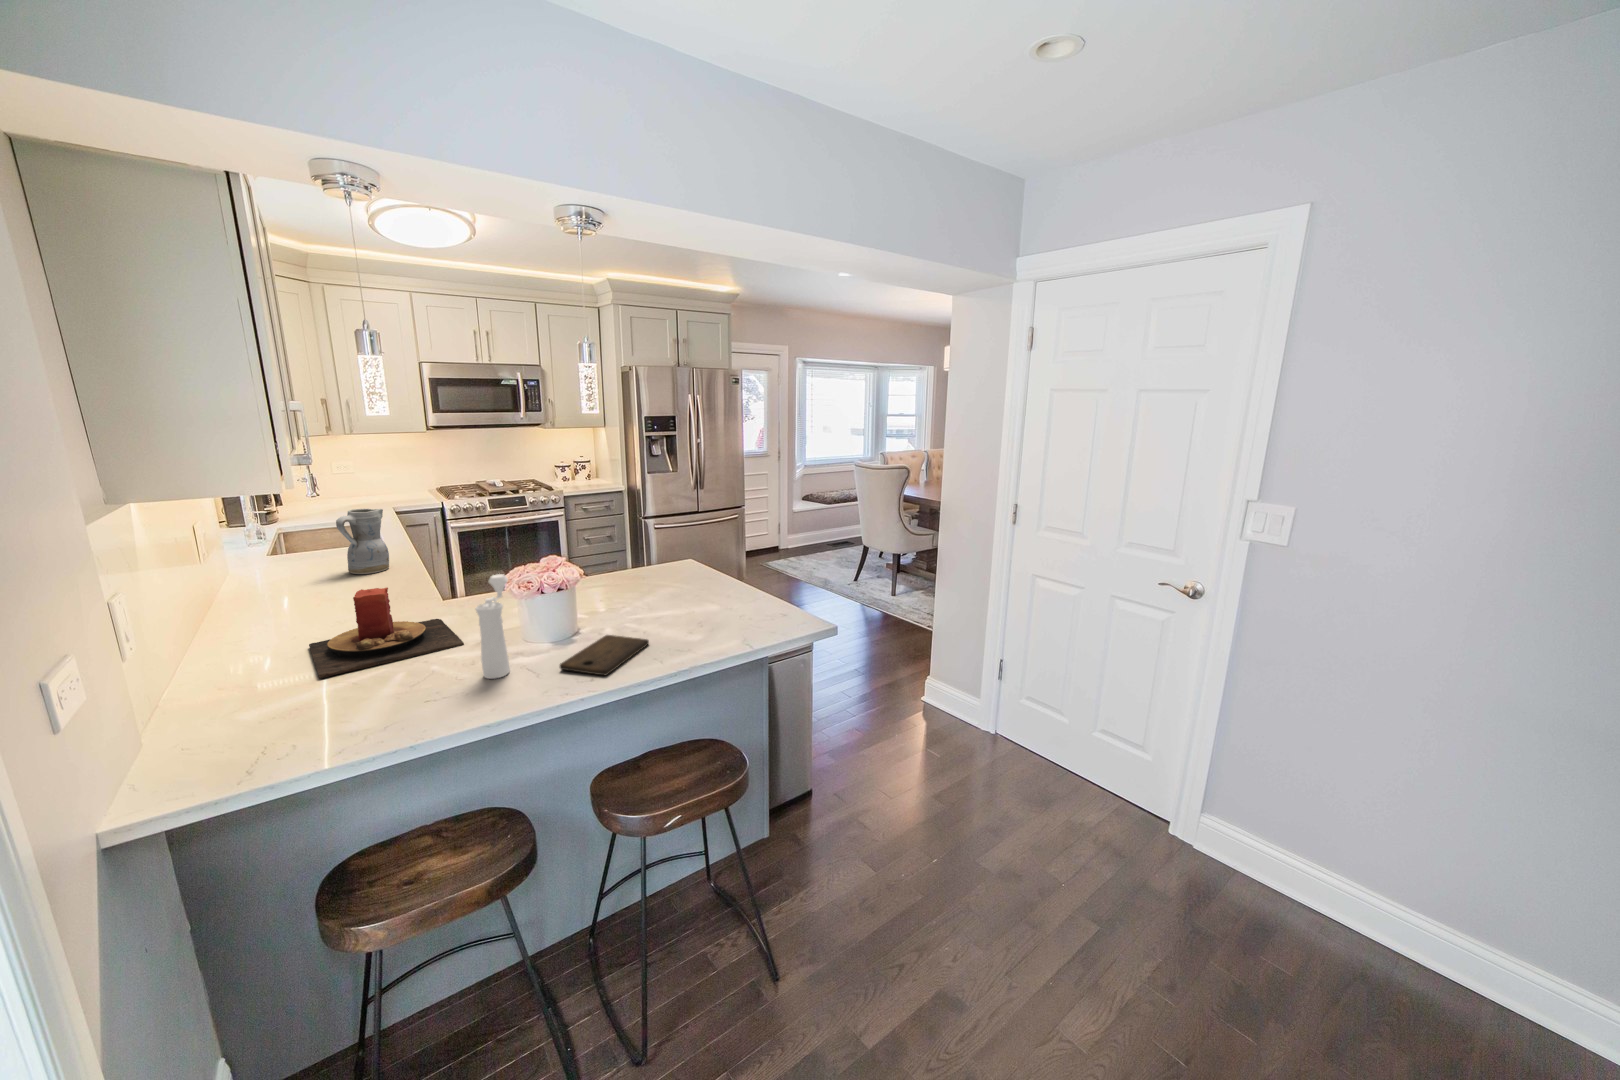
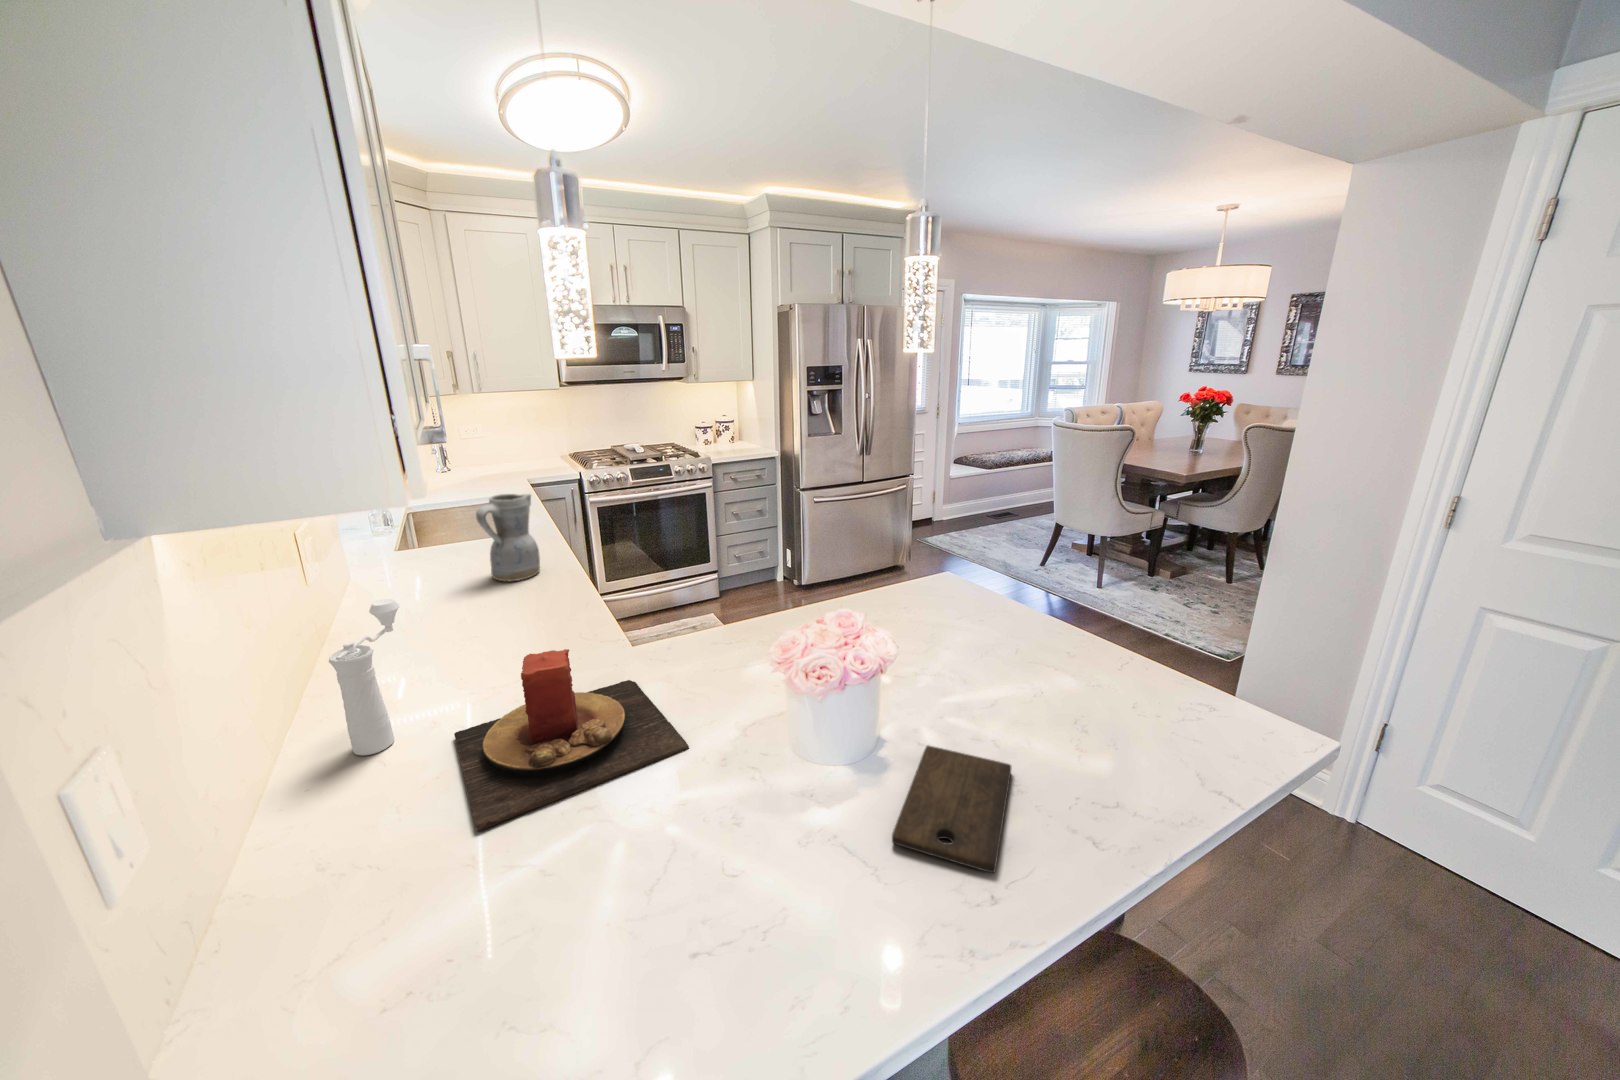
pepper mill: present [475,574,510,679] -> present [329,599,400,756]

